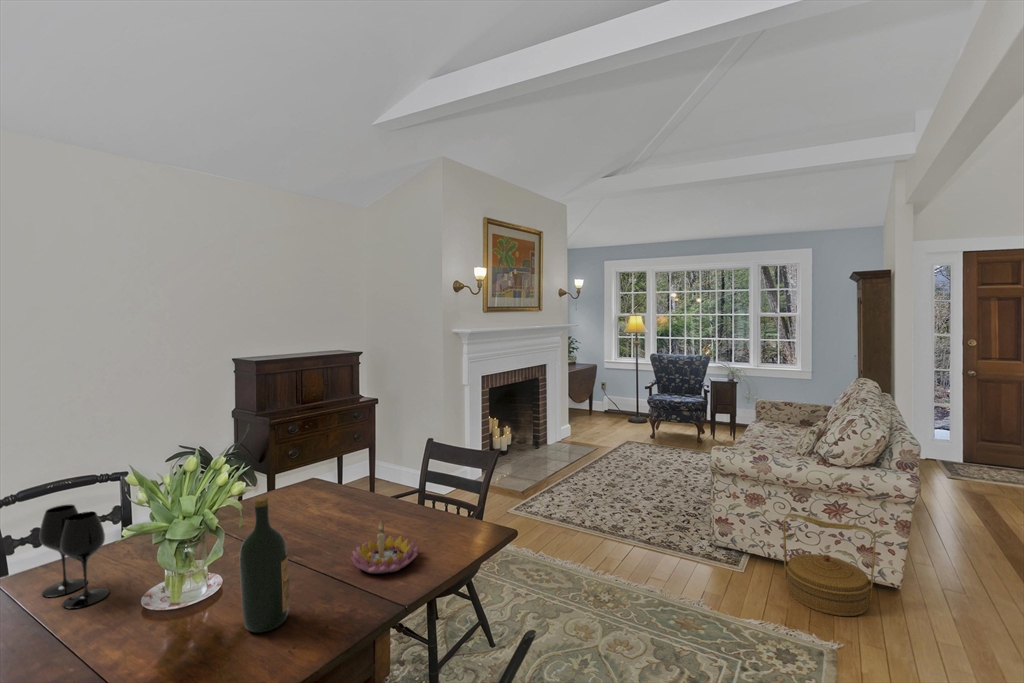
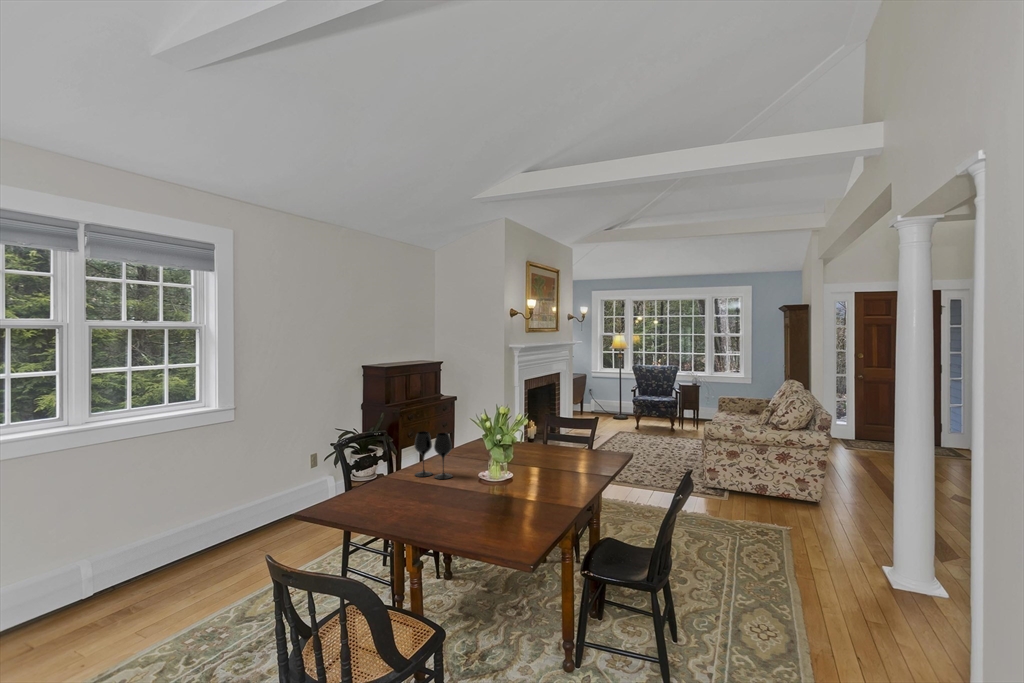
wine bottle: present [239,497,289,633] -> none [539,419,559,481]
woven basket: present [783,514,876,616] -> none [753,459,808,517]
candle holder: present [351,521,419,574] -> none [560,439,595,466]

